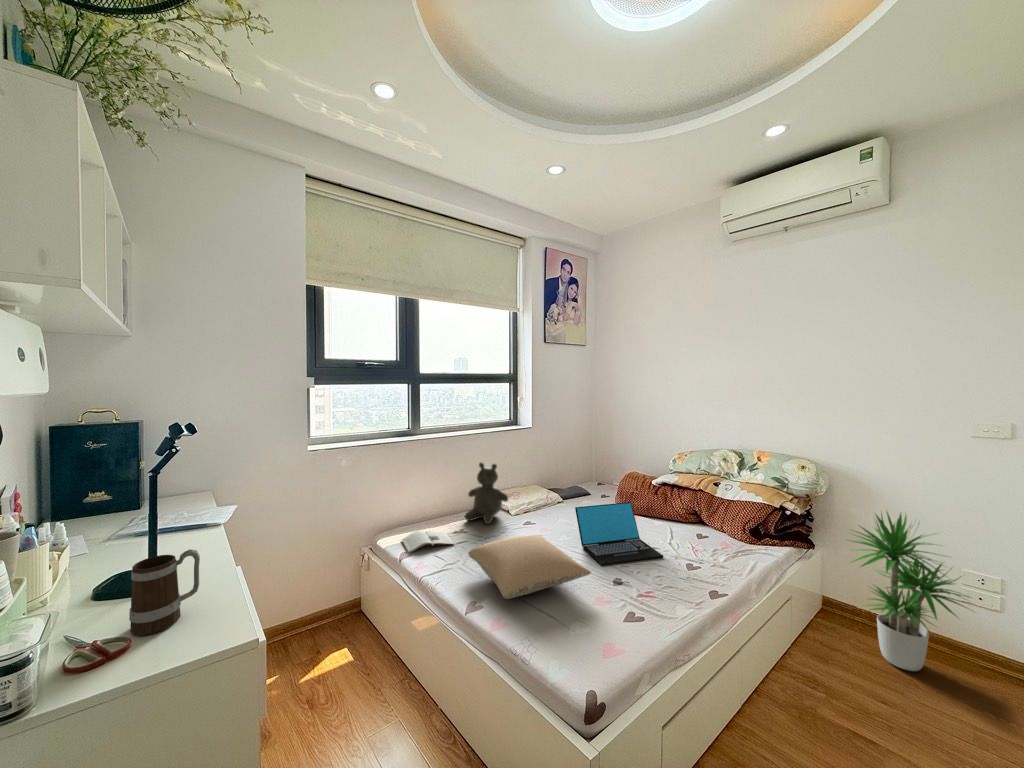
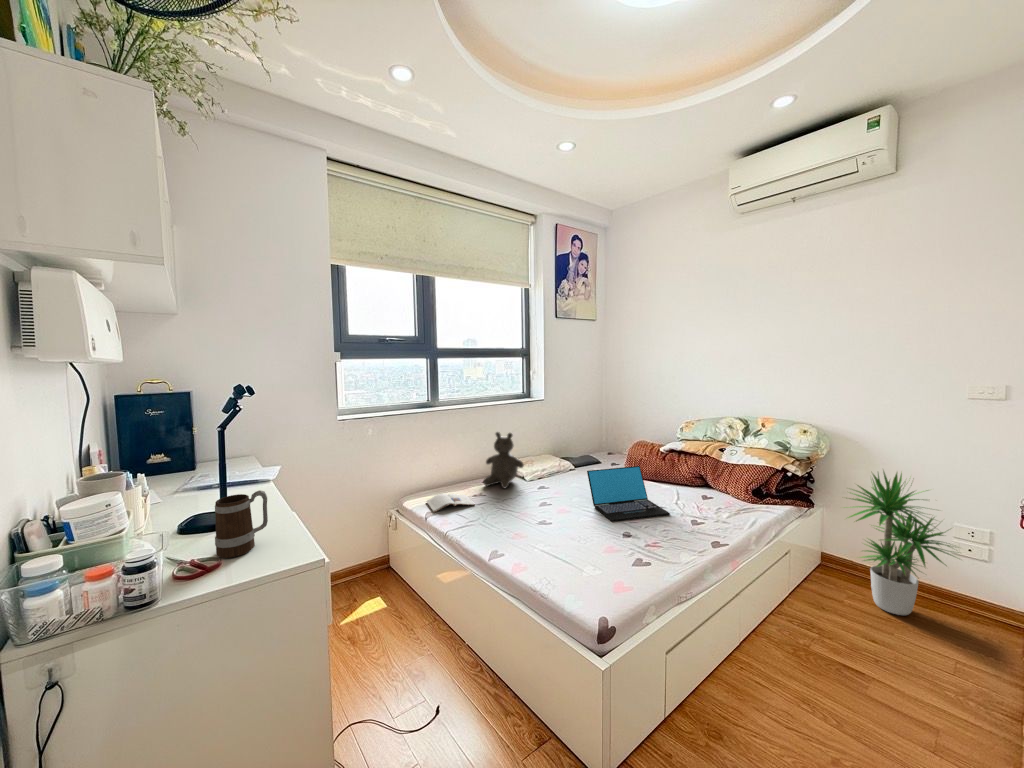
pillow: present [468,535,591,599] -> none [489,495,603,546]

